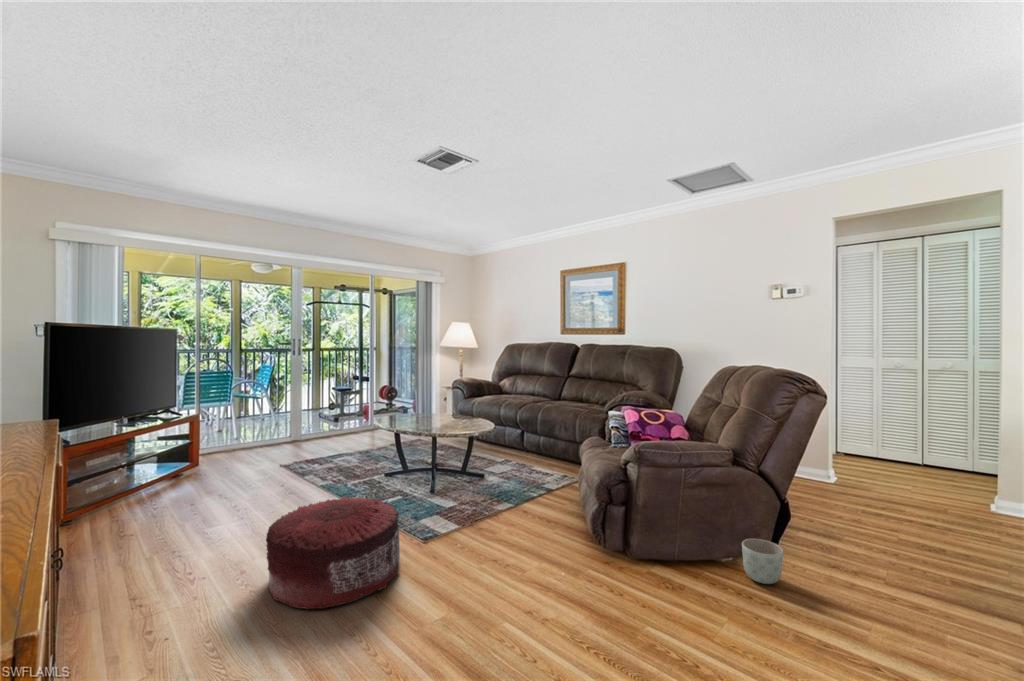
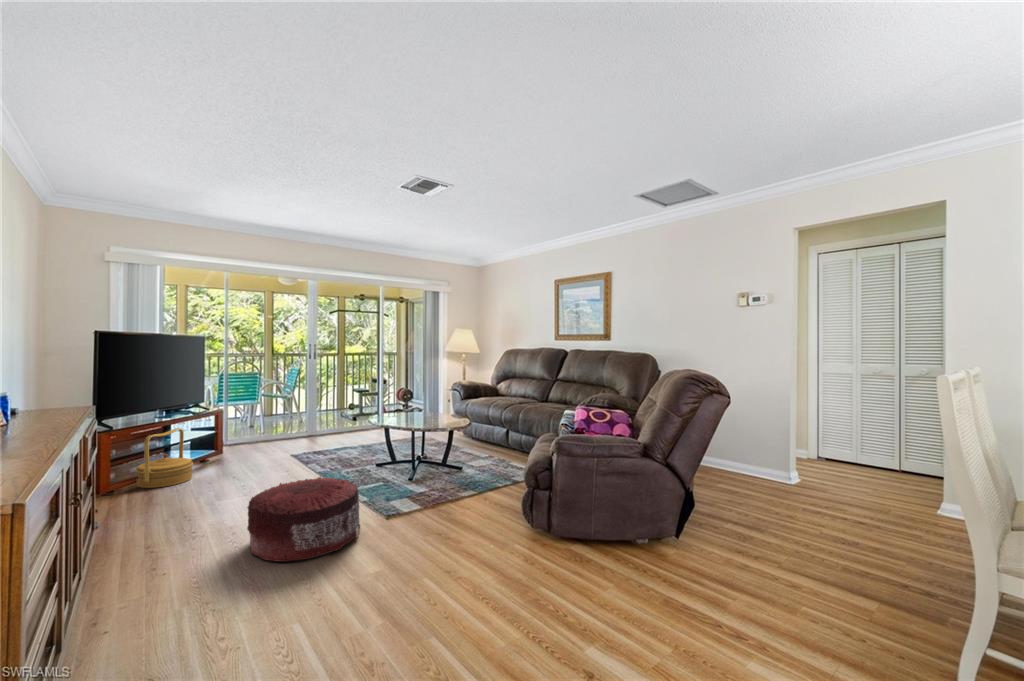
woven basket: none [97,439,169,513] -> present [135,428,193,488]
planter: present [742,539,783,584] -> none [649,523,683,562]

